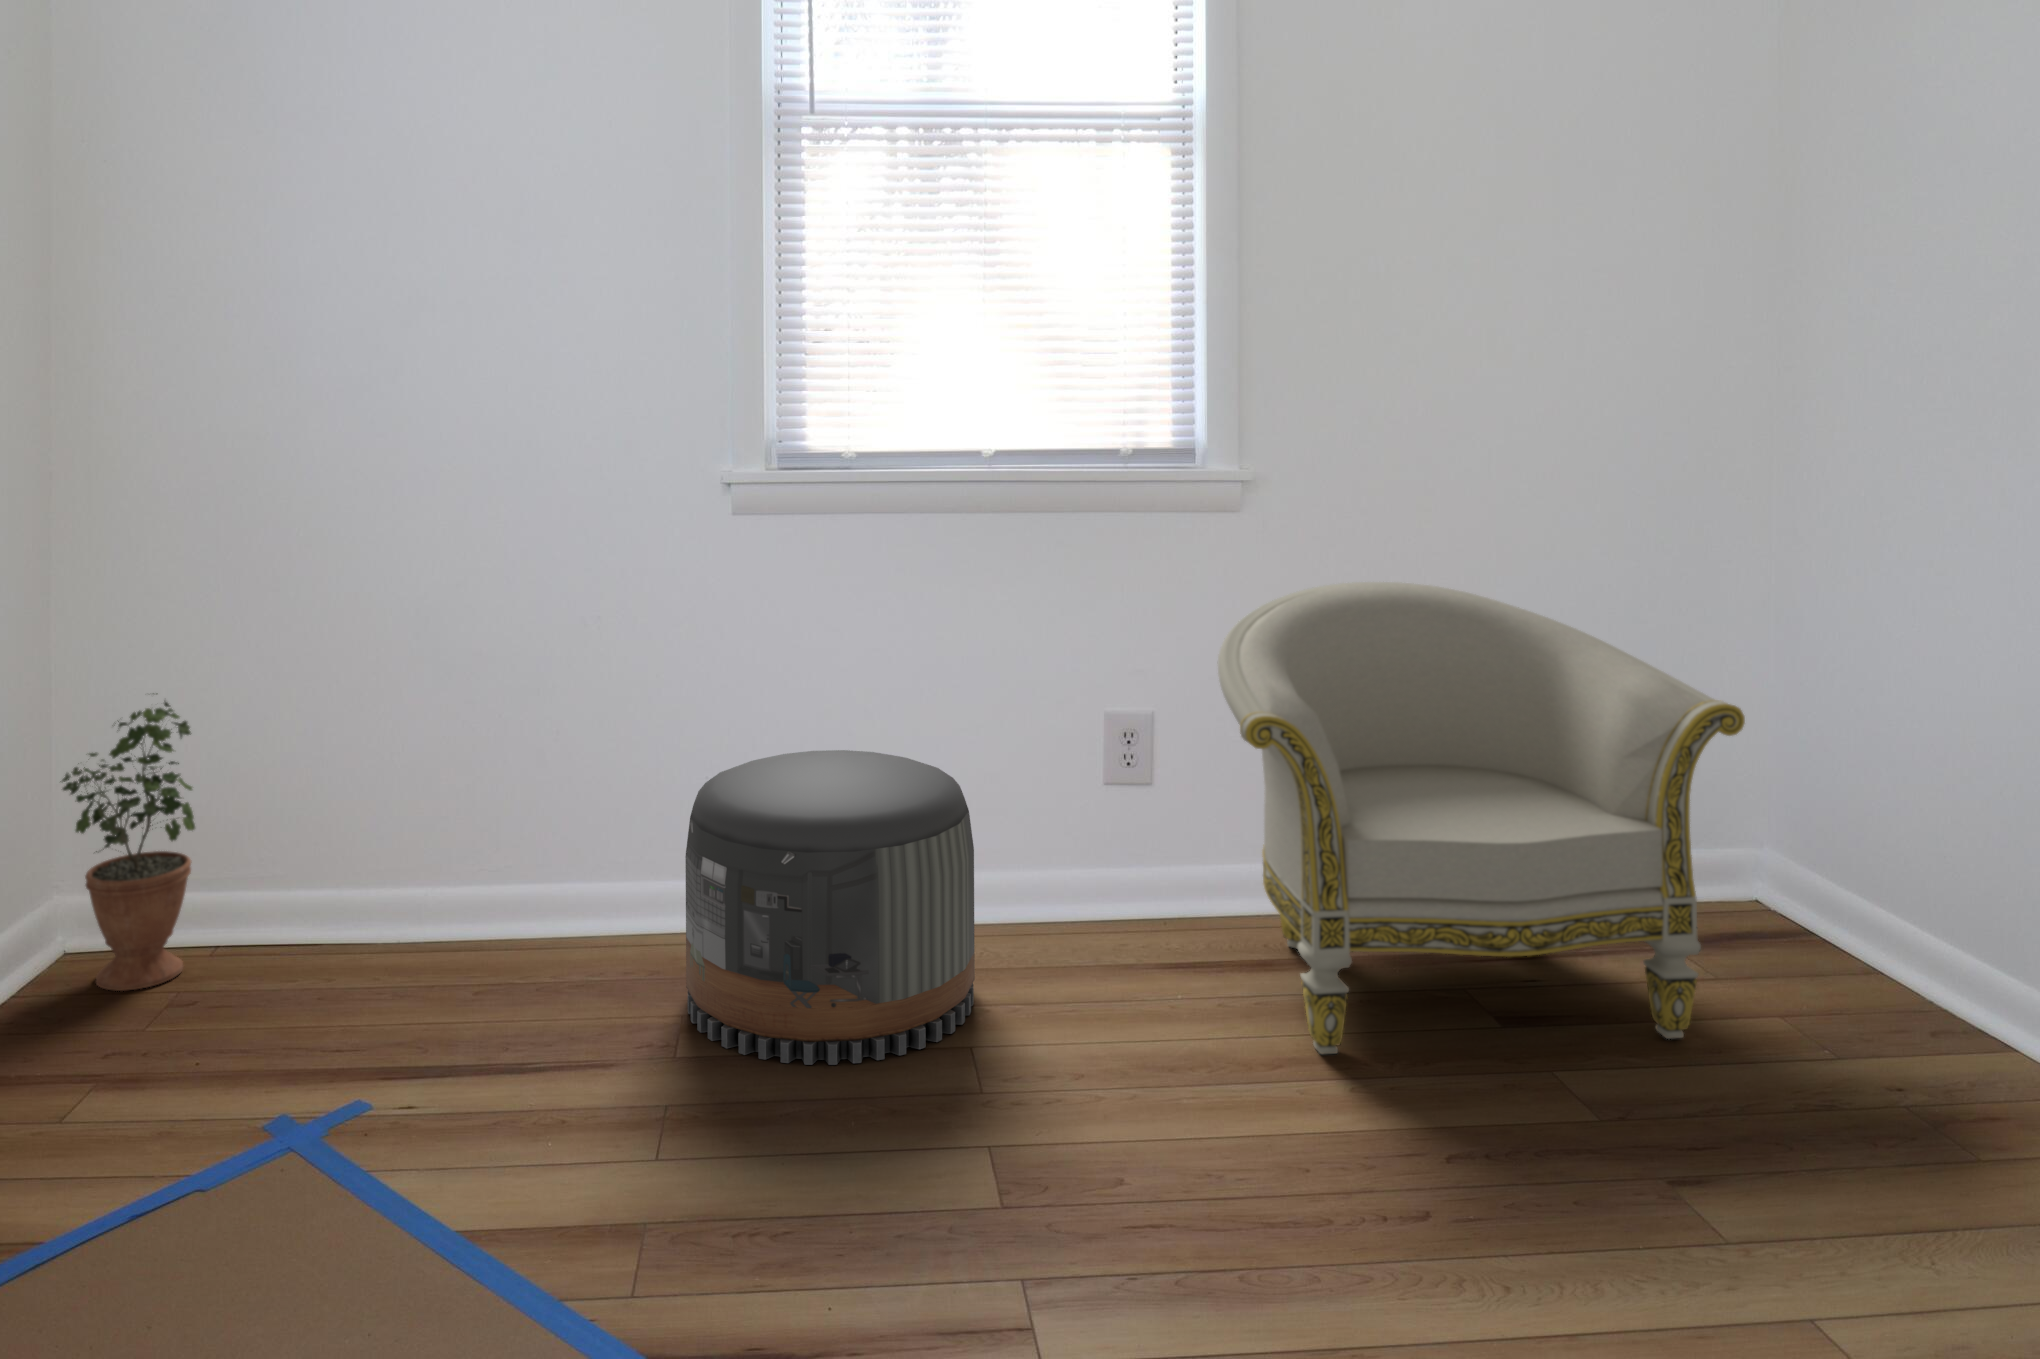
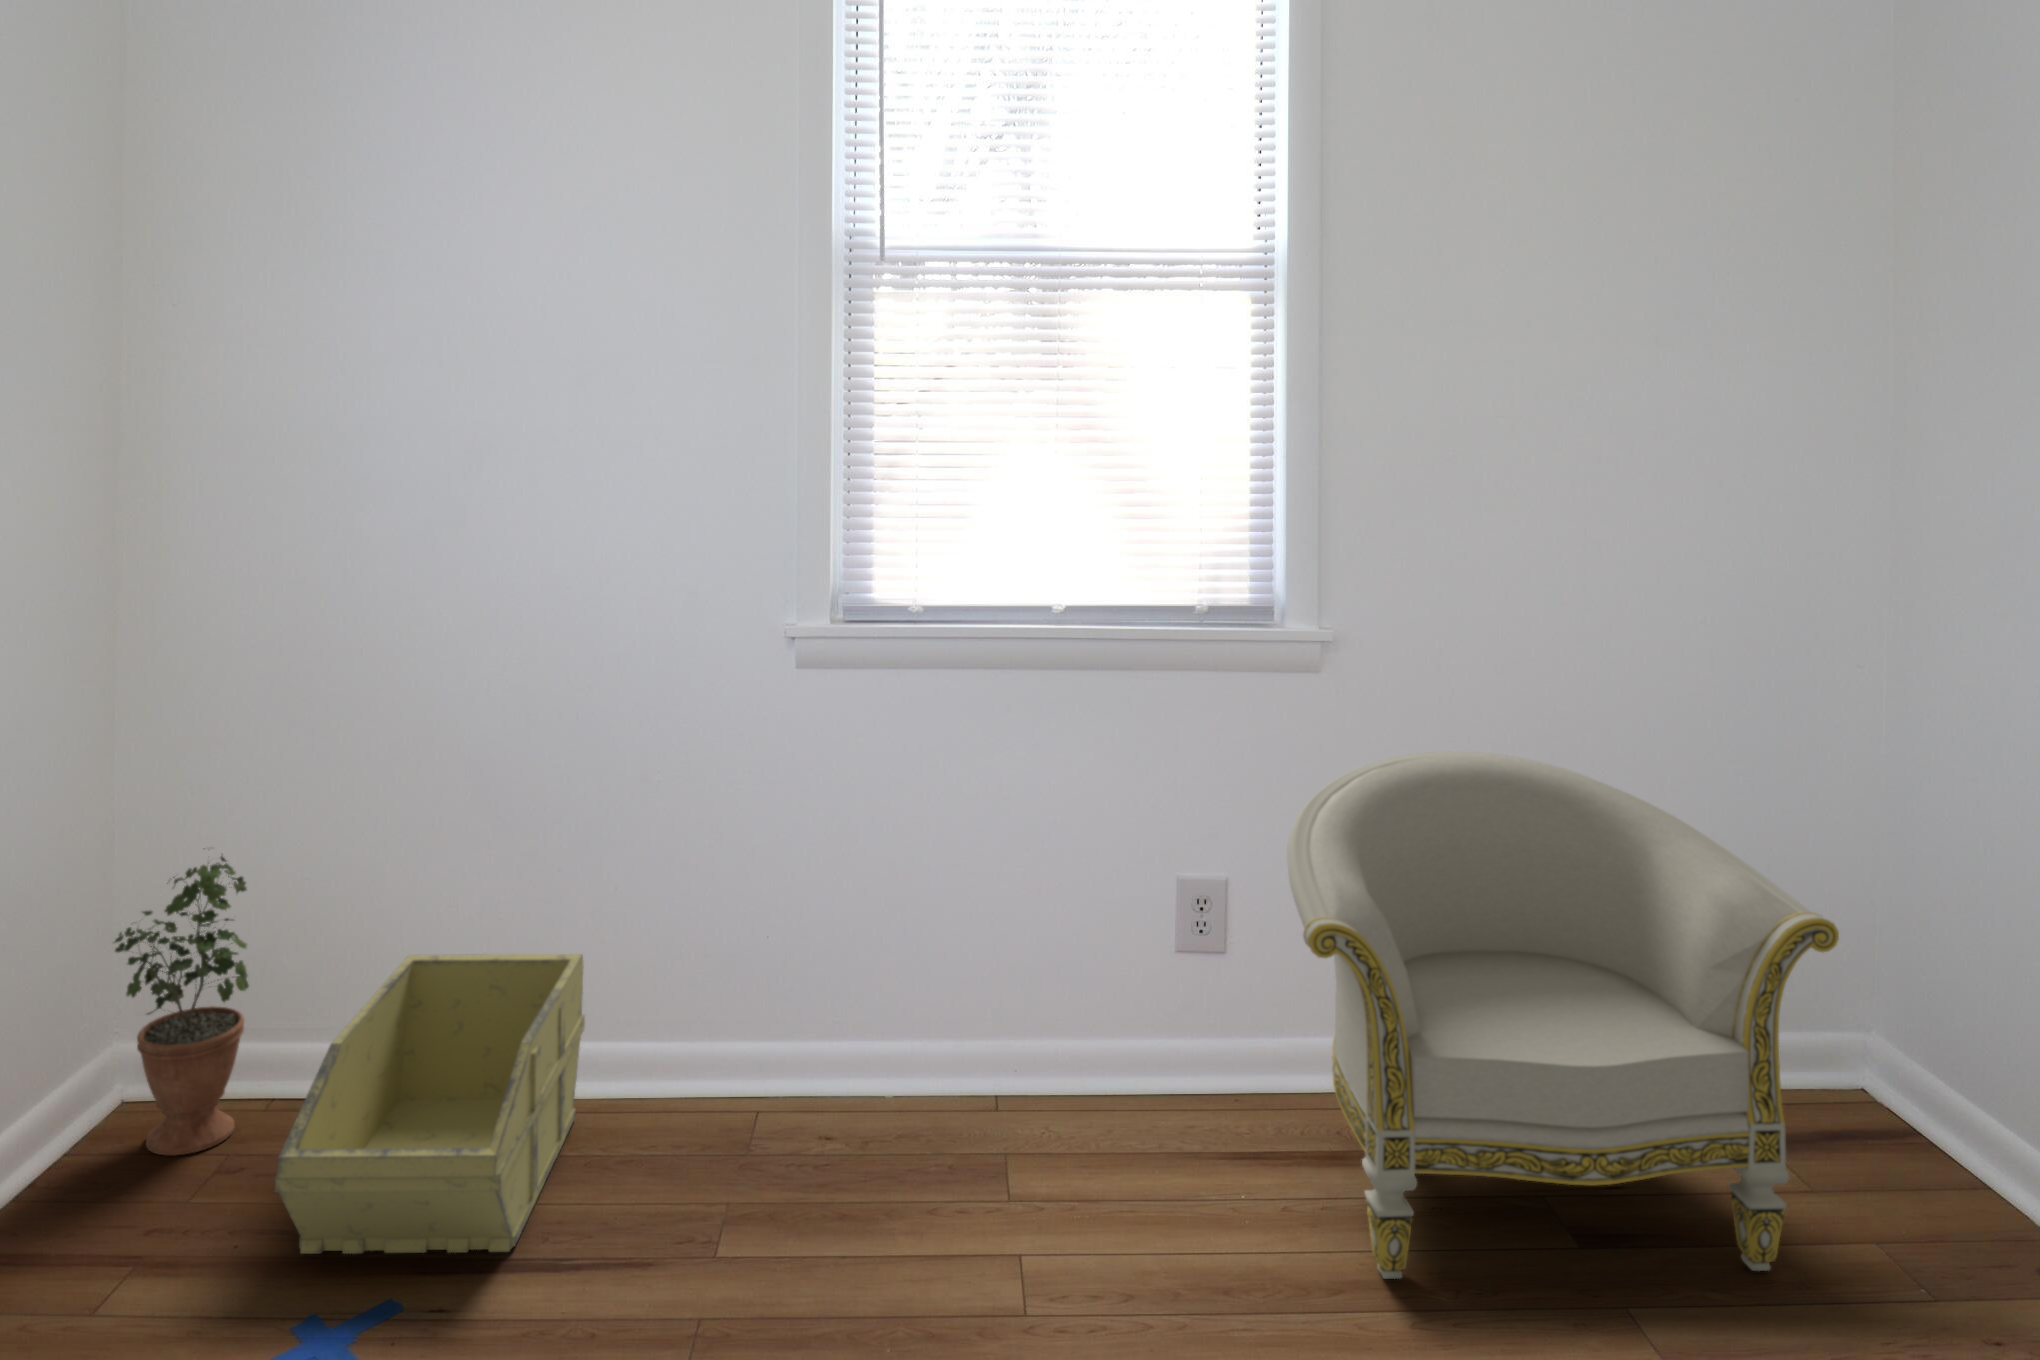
pouf: present [685,750,975,1065] -> none [734,923,1030,1275]
storage bin: none [240,795,529,1064] -> present [275,954,585,1254]

